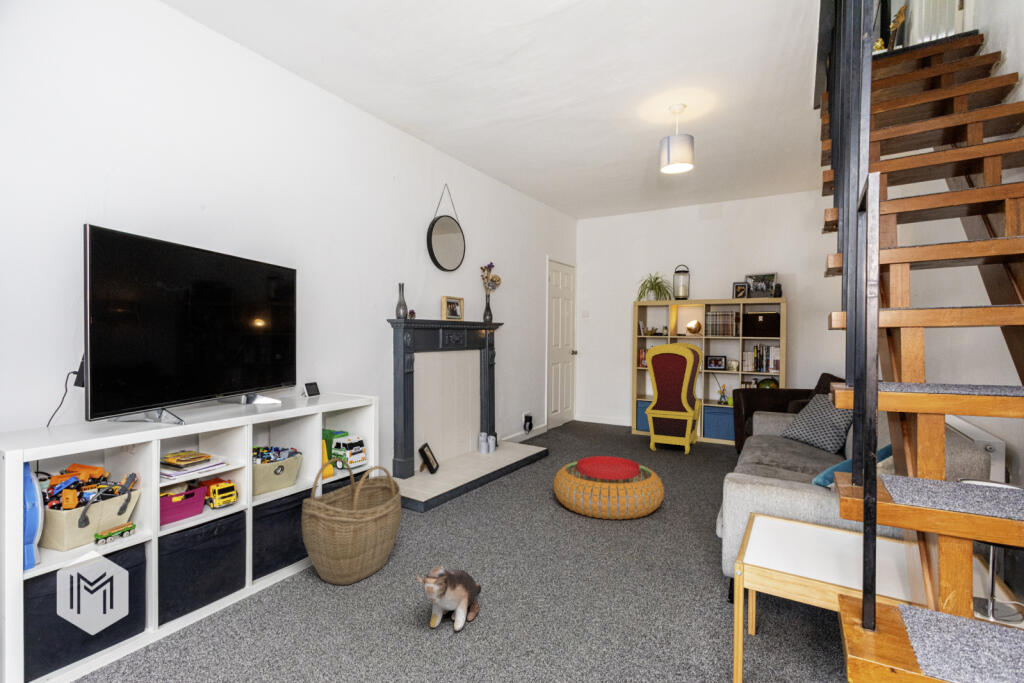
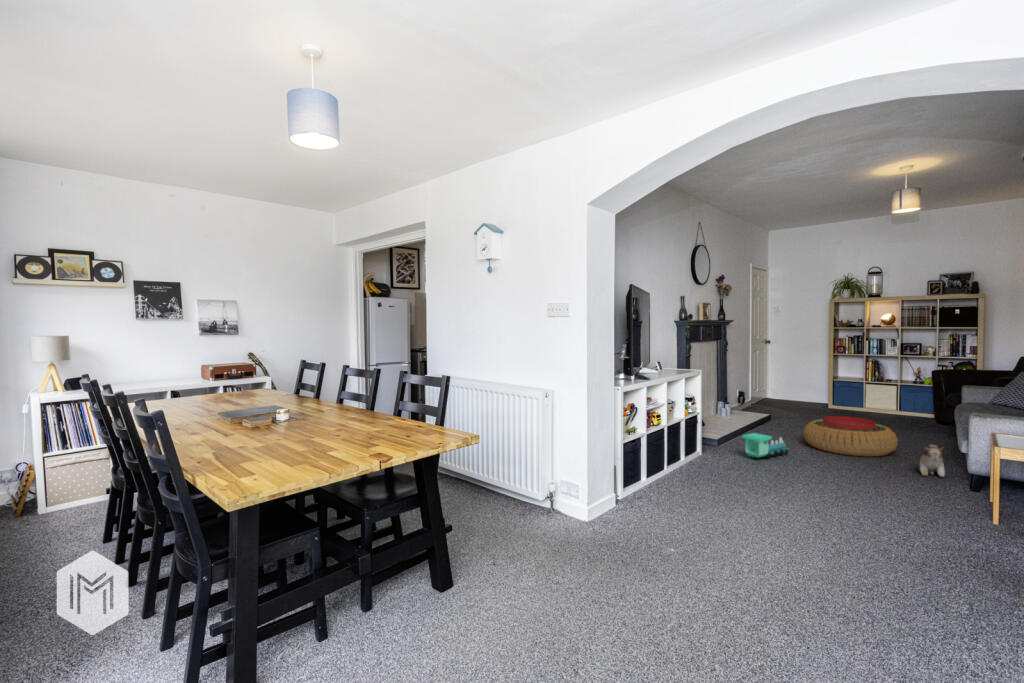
armchair: present [645,343,703,454] -> none [851,333,900,423]
woven basket: present [302,458,401,585] -> none [682,406,735,476]
toy train: none [440,491,517,534] -> present [742,433,788,458]
plush toy: present [417,566,481,630] -> present [918,444,945,477]

